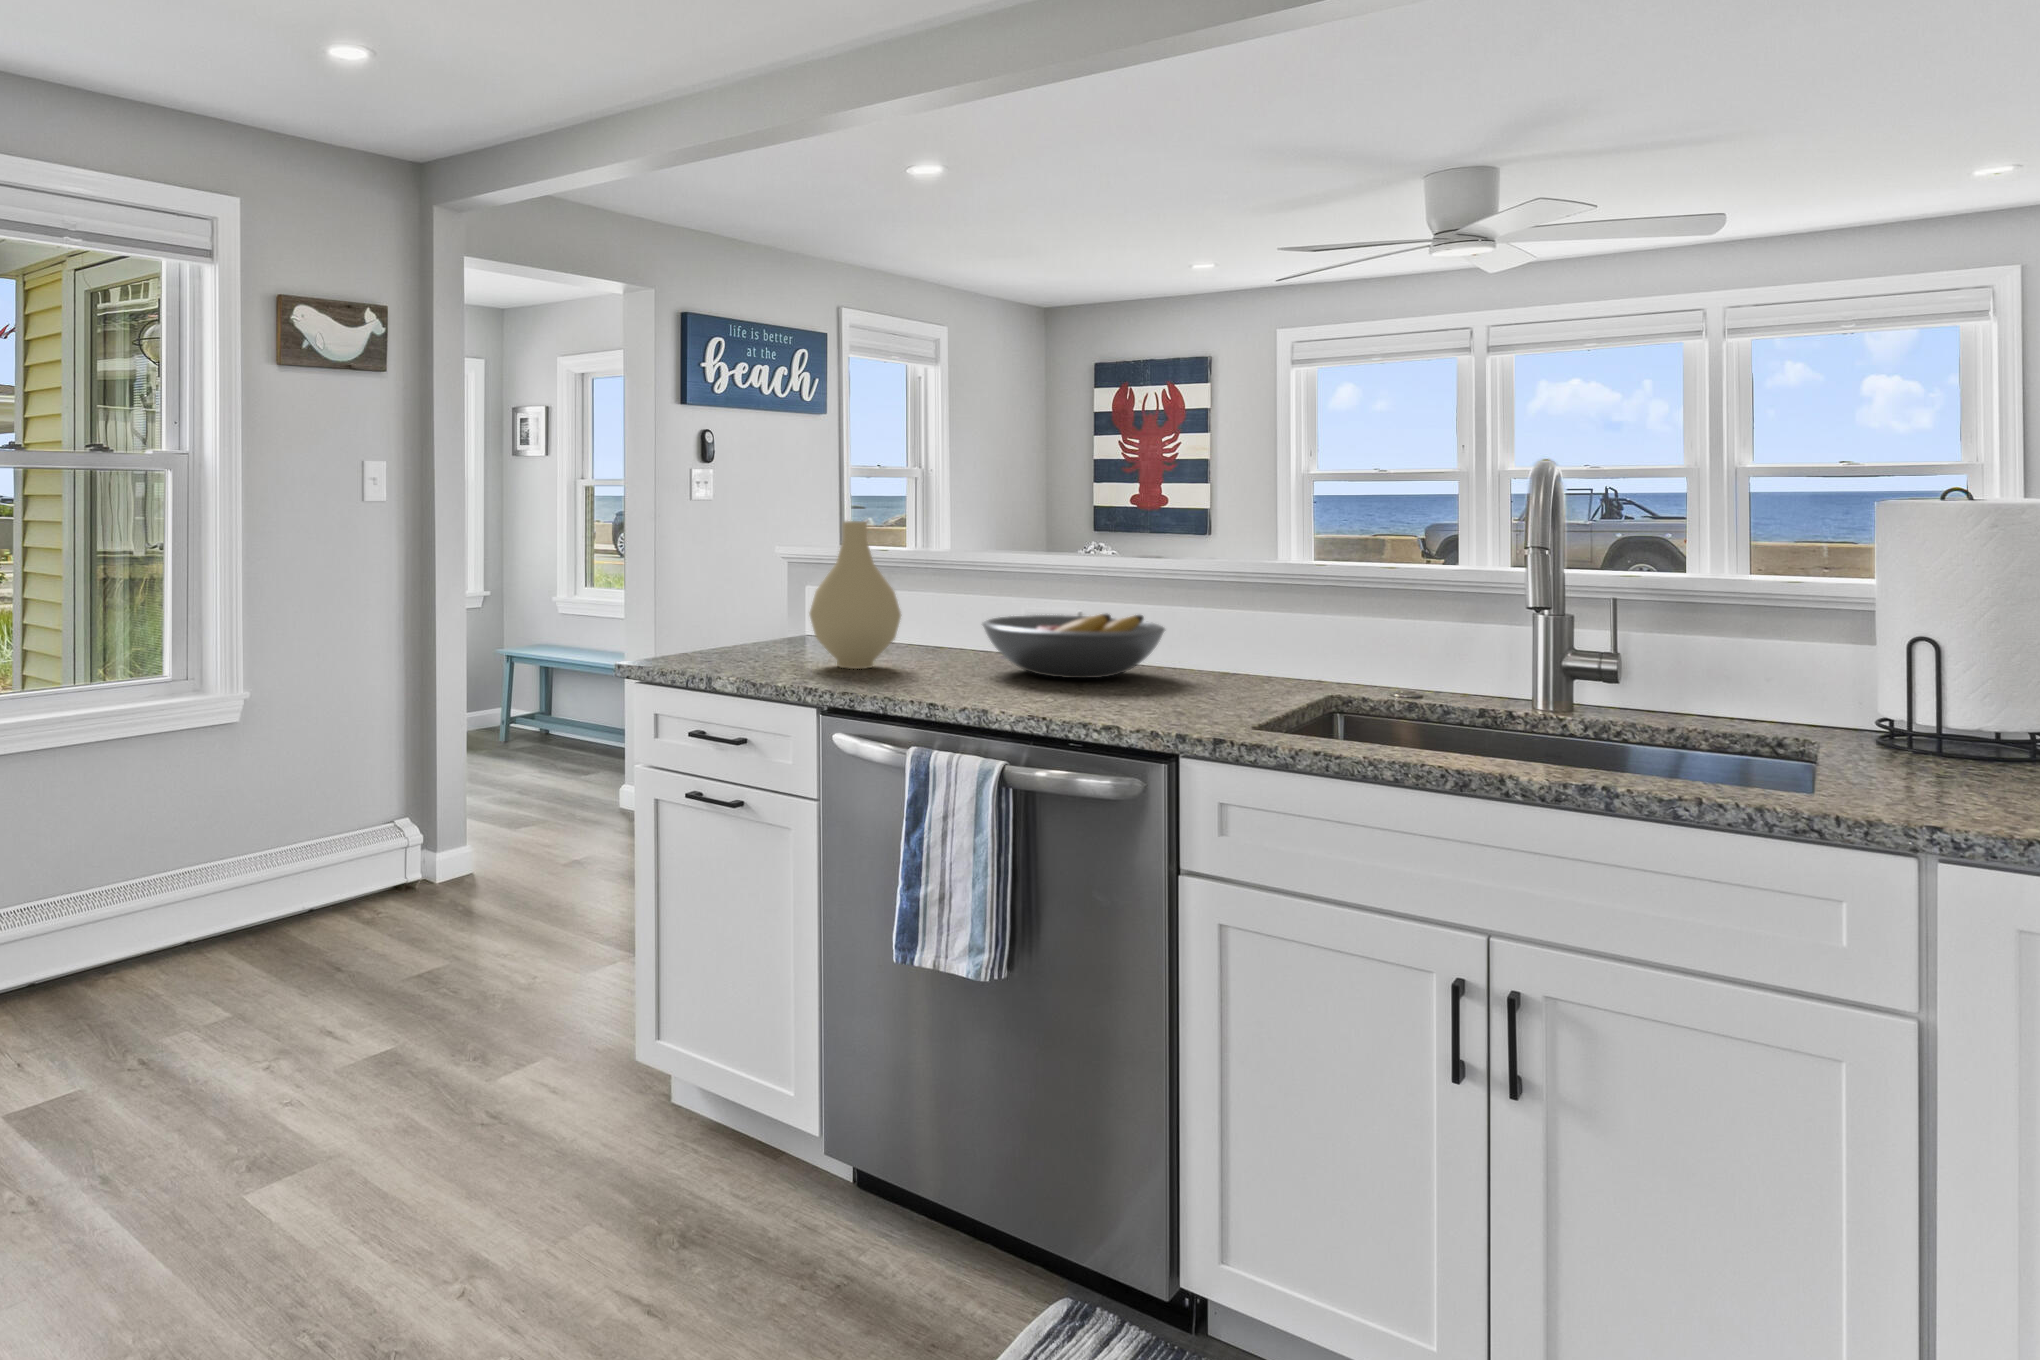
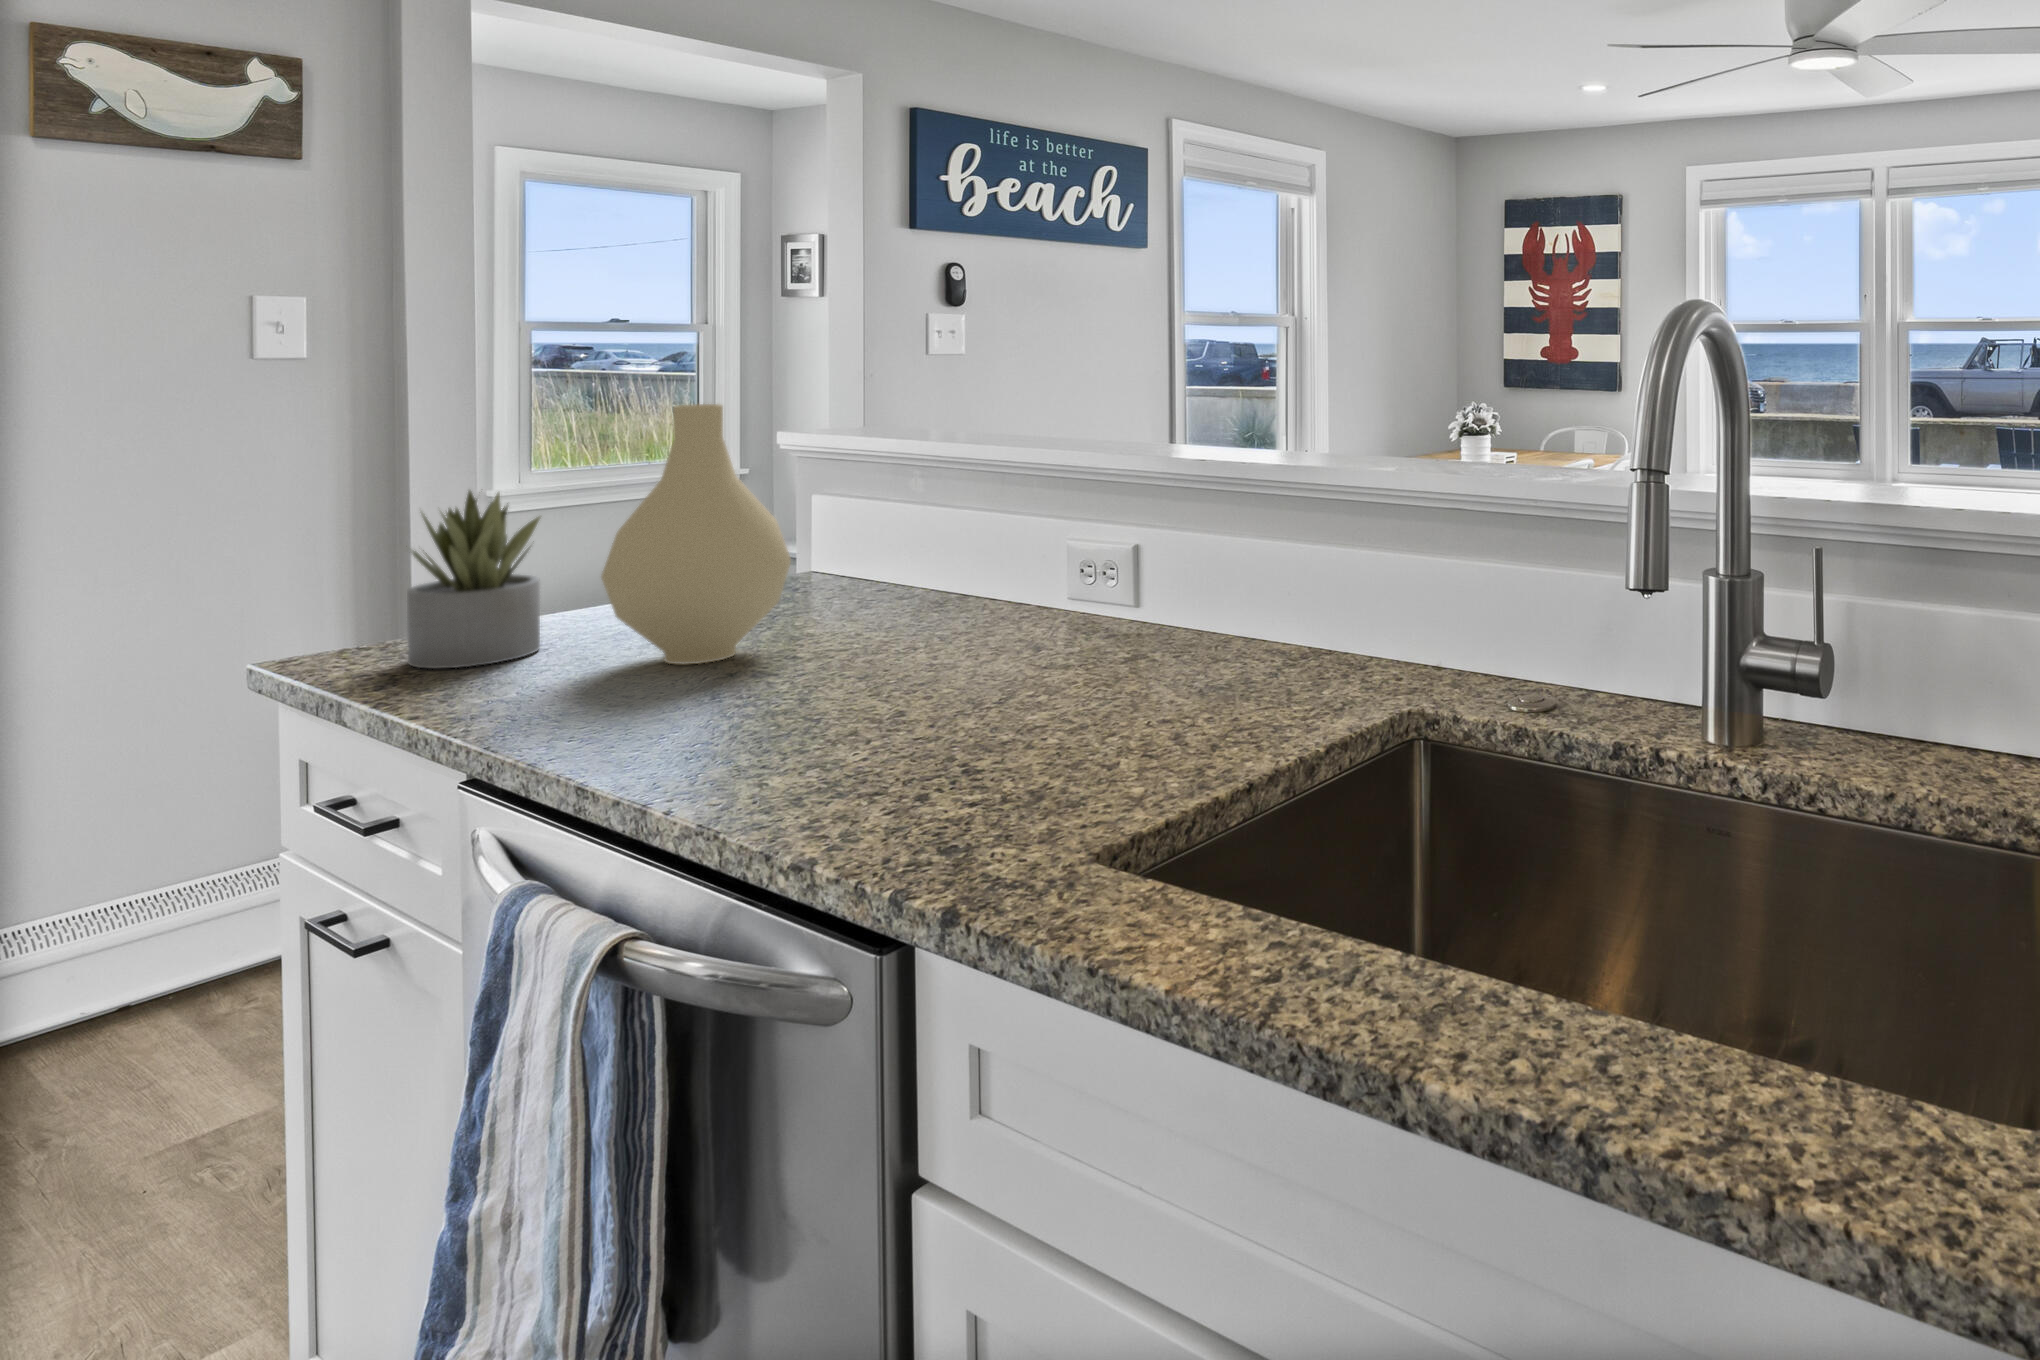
succulent plant: none [692,568,756,667] -> present [407,490,540,668]
fruit bowl: present [983,614,1165,678] -> none [886,557,1200,679]

